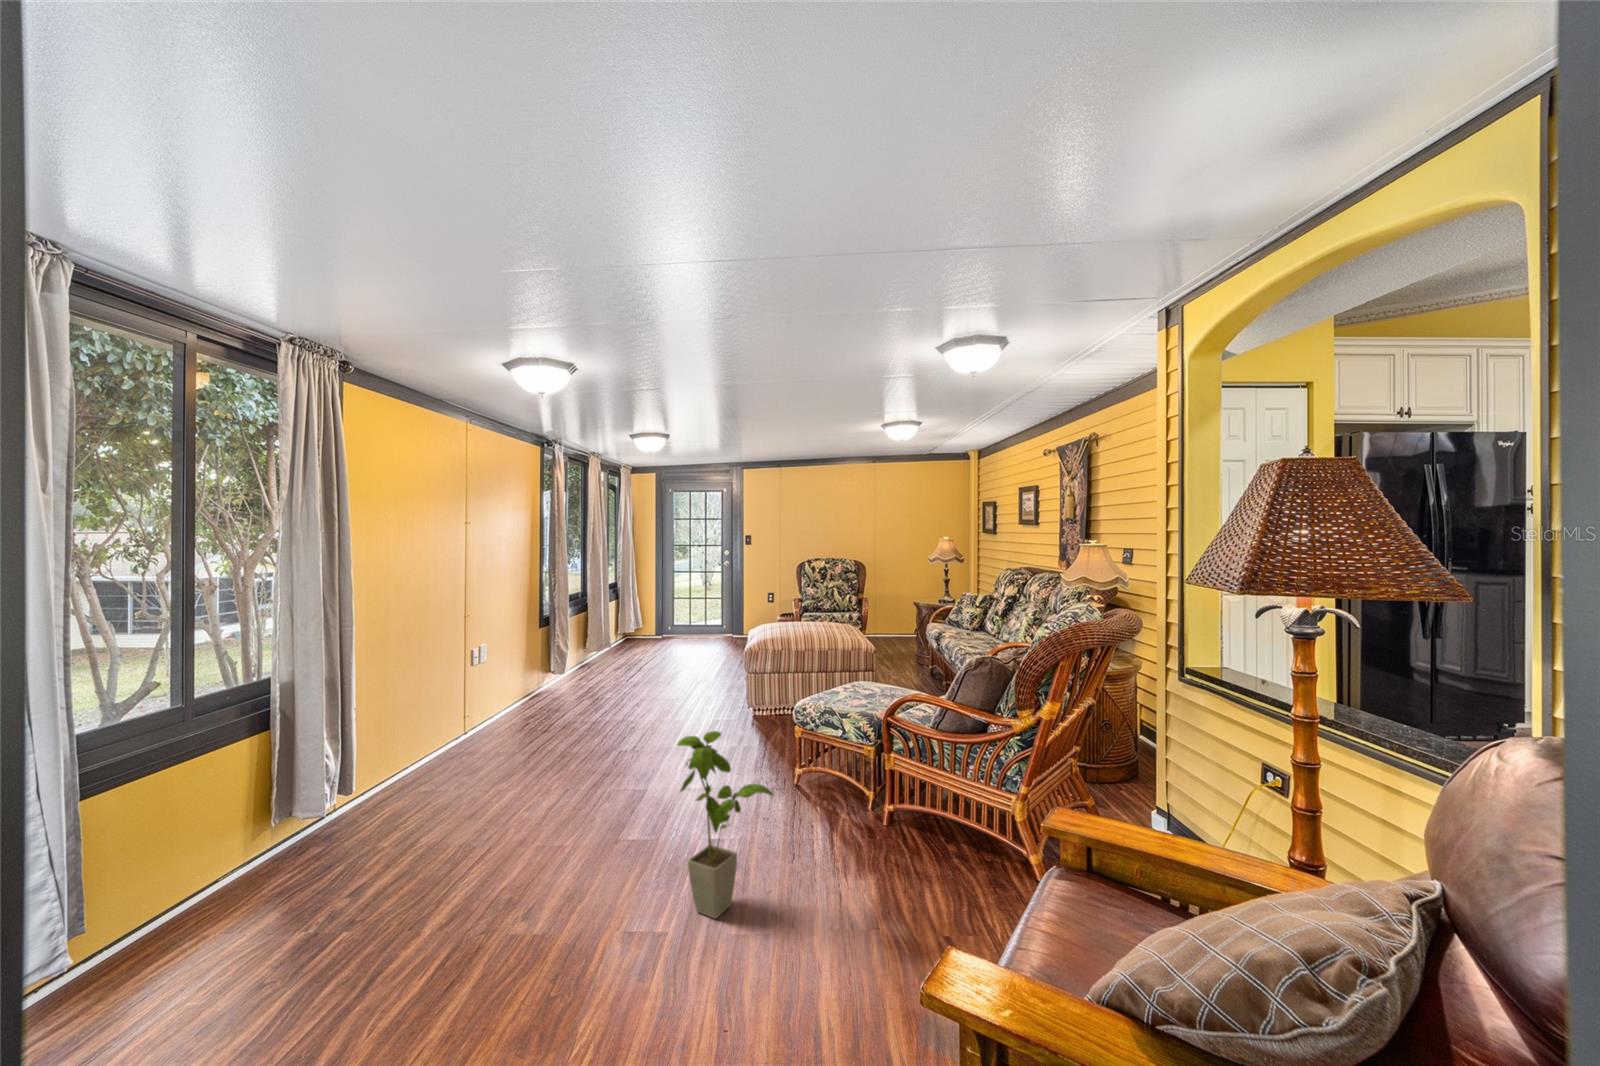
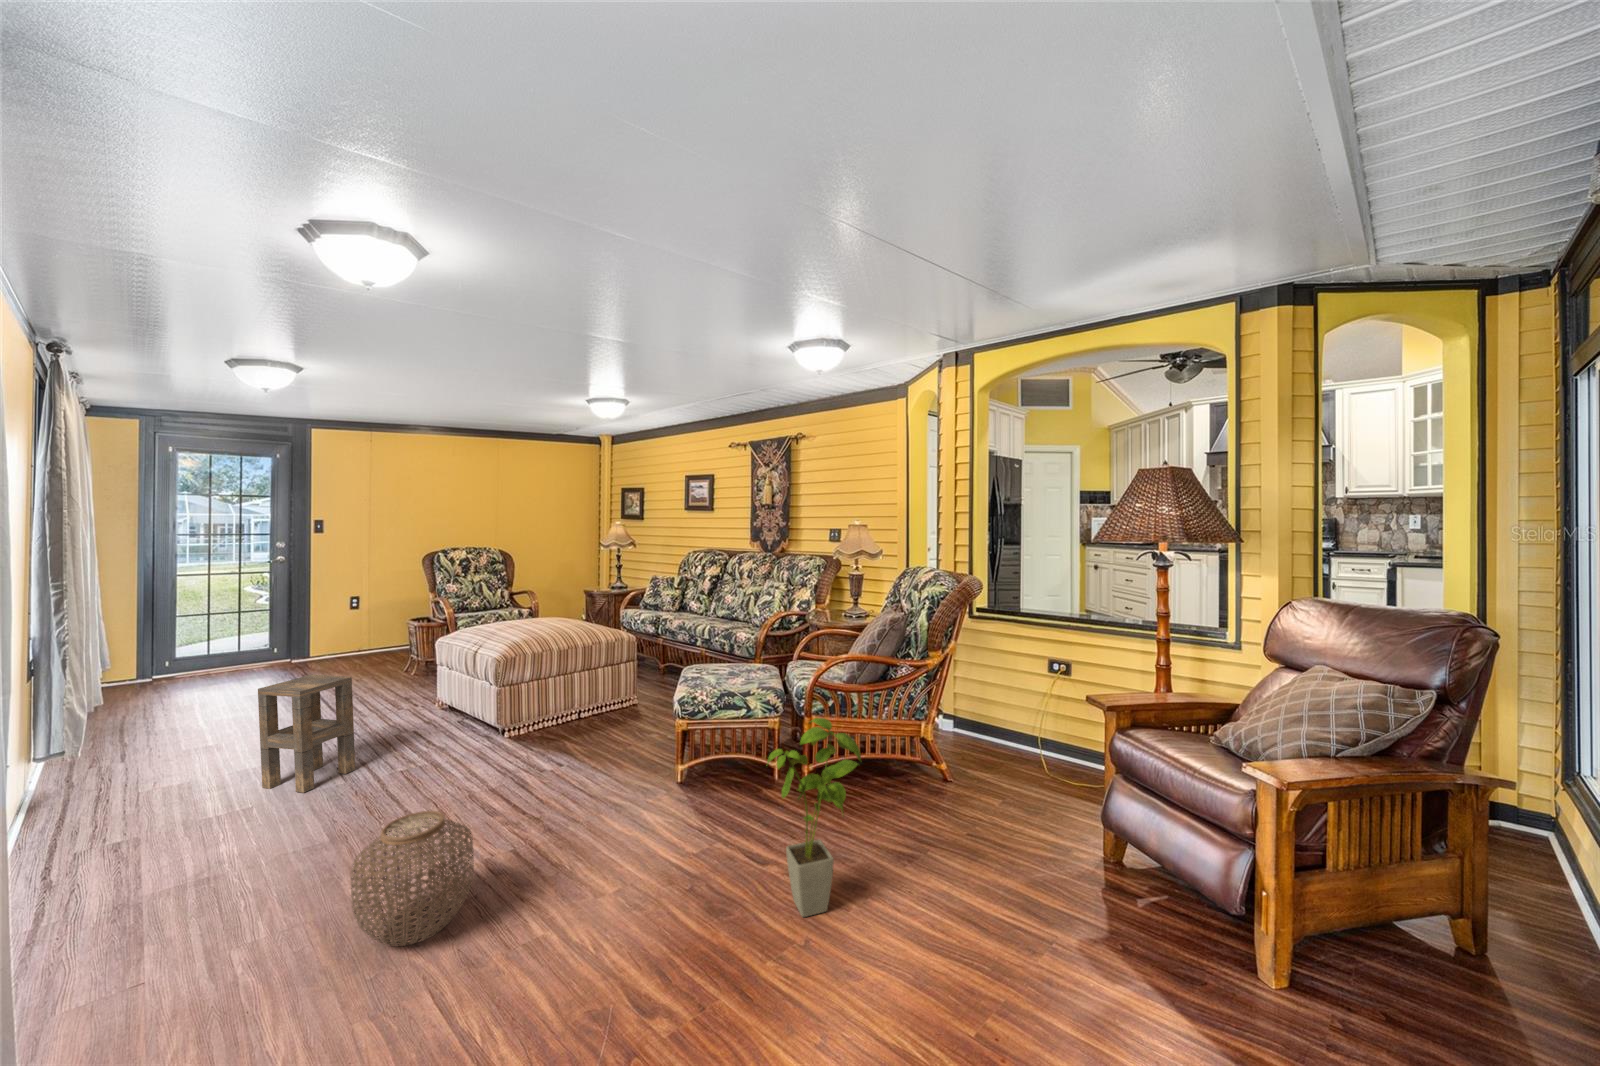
side table: none [623,638,665,712] -> present [258,674,355,793]
woven basket: none [526,727,595,807] -> present [351,811,474,946]

